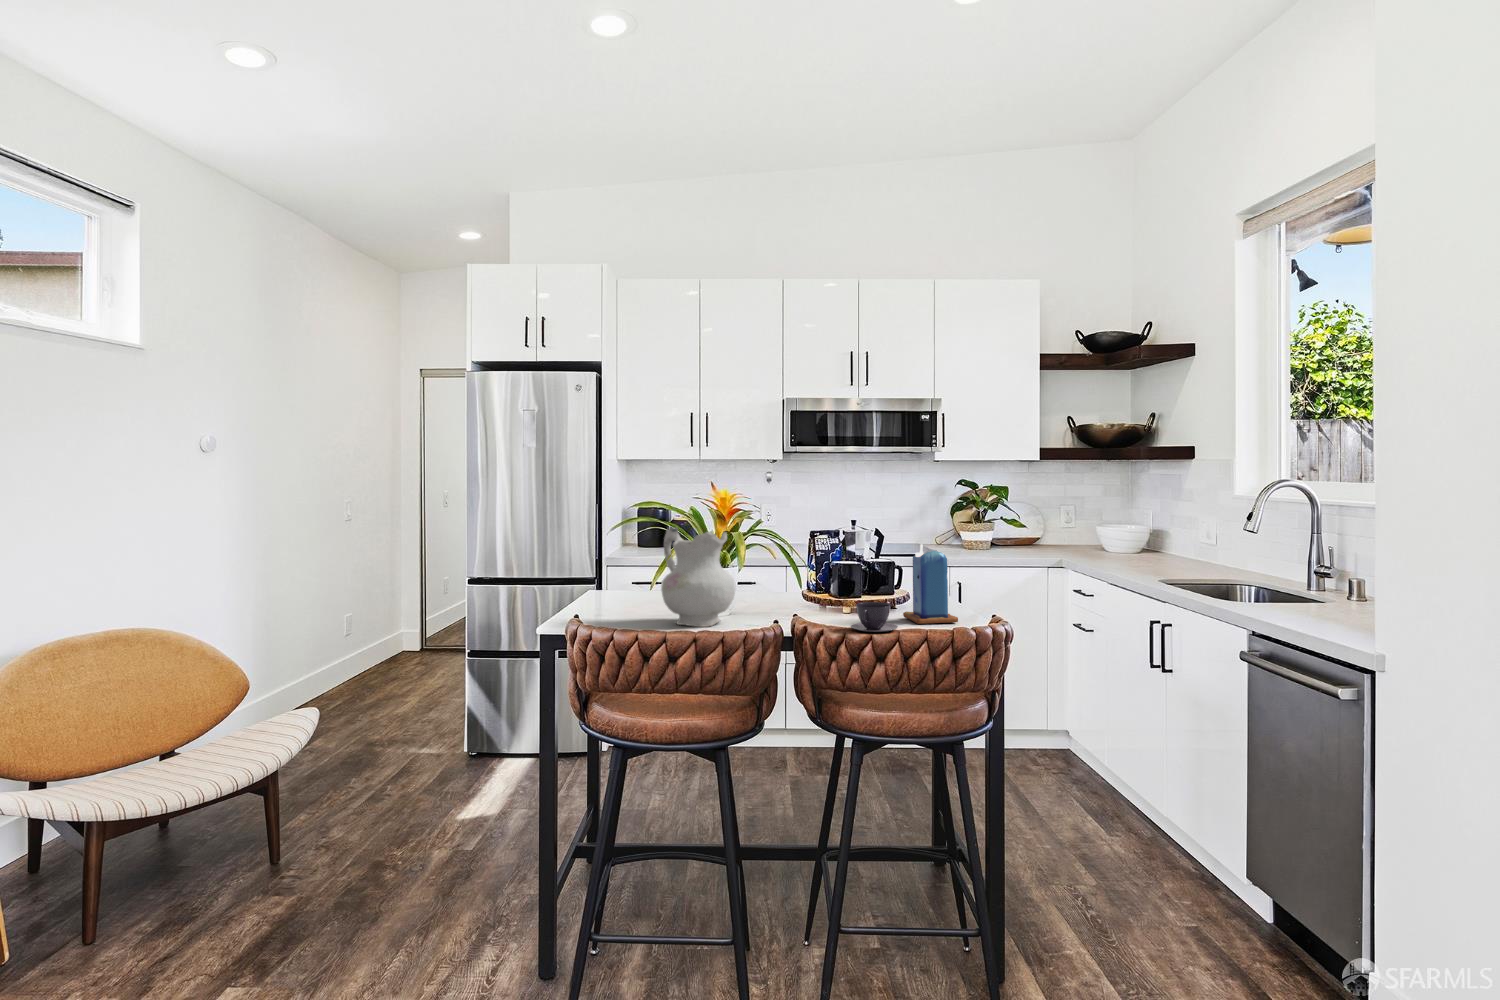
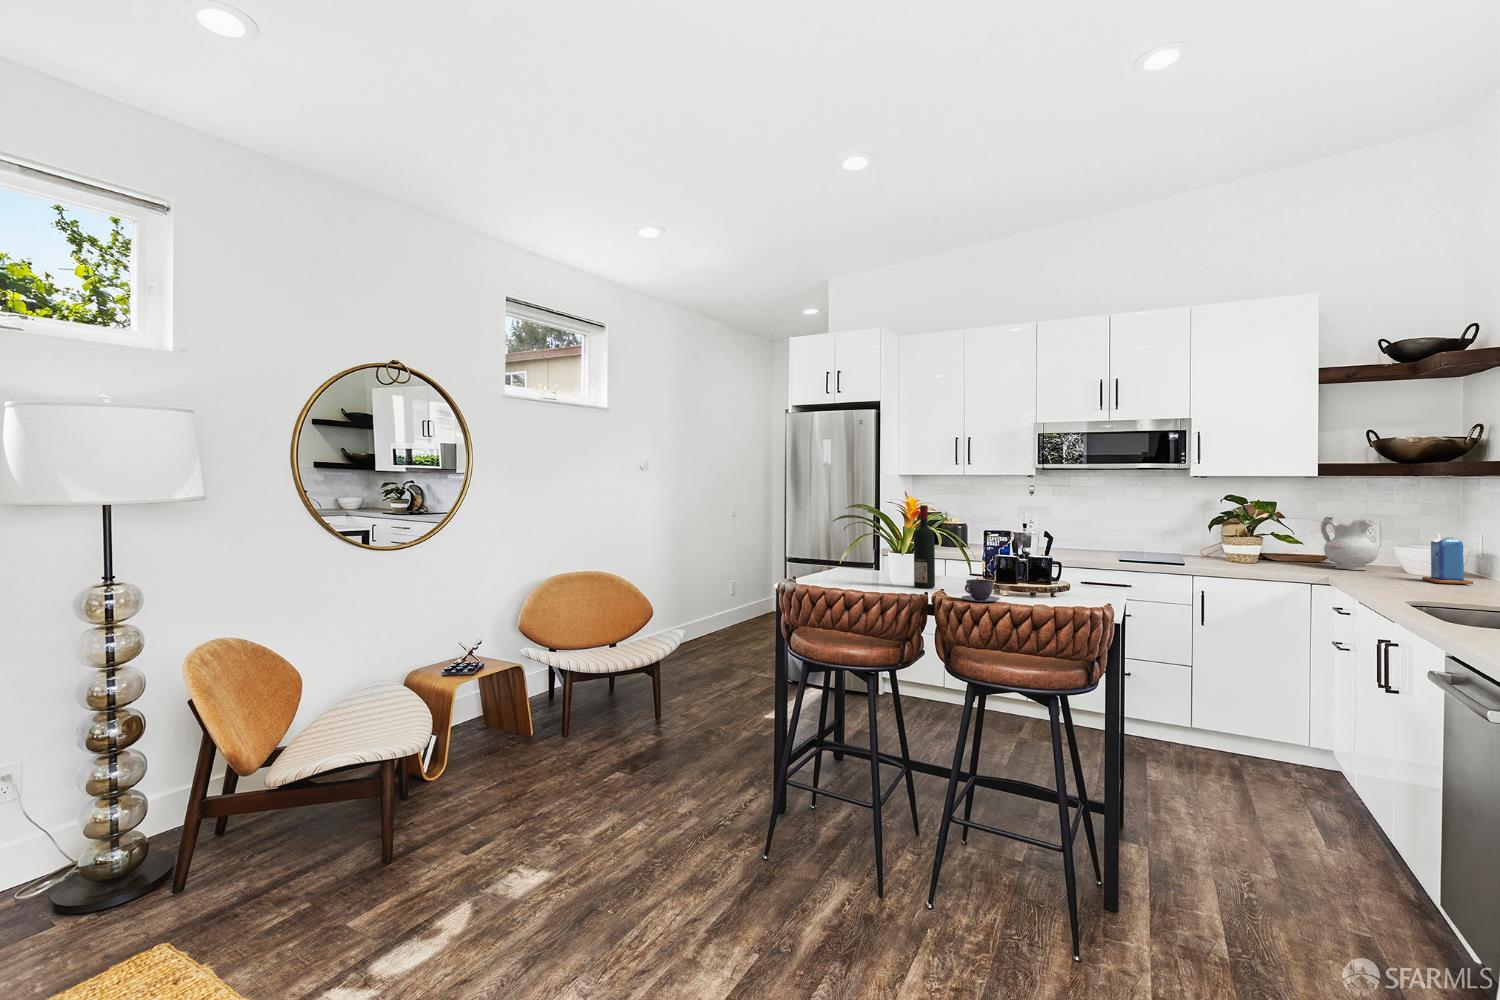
wine bottle: none [754,506,781,617] -> present [914,505,935,588]
ceramic pitcher: present [661,527,736,627] -> present [1321,517,1378,570]
candle: present [903,544,958,624] -> present [1422,534,1473,584]

